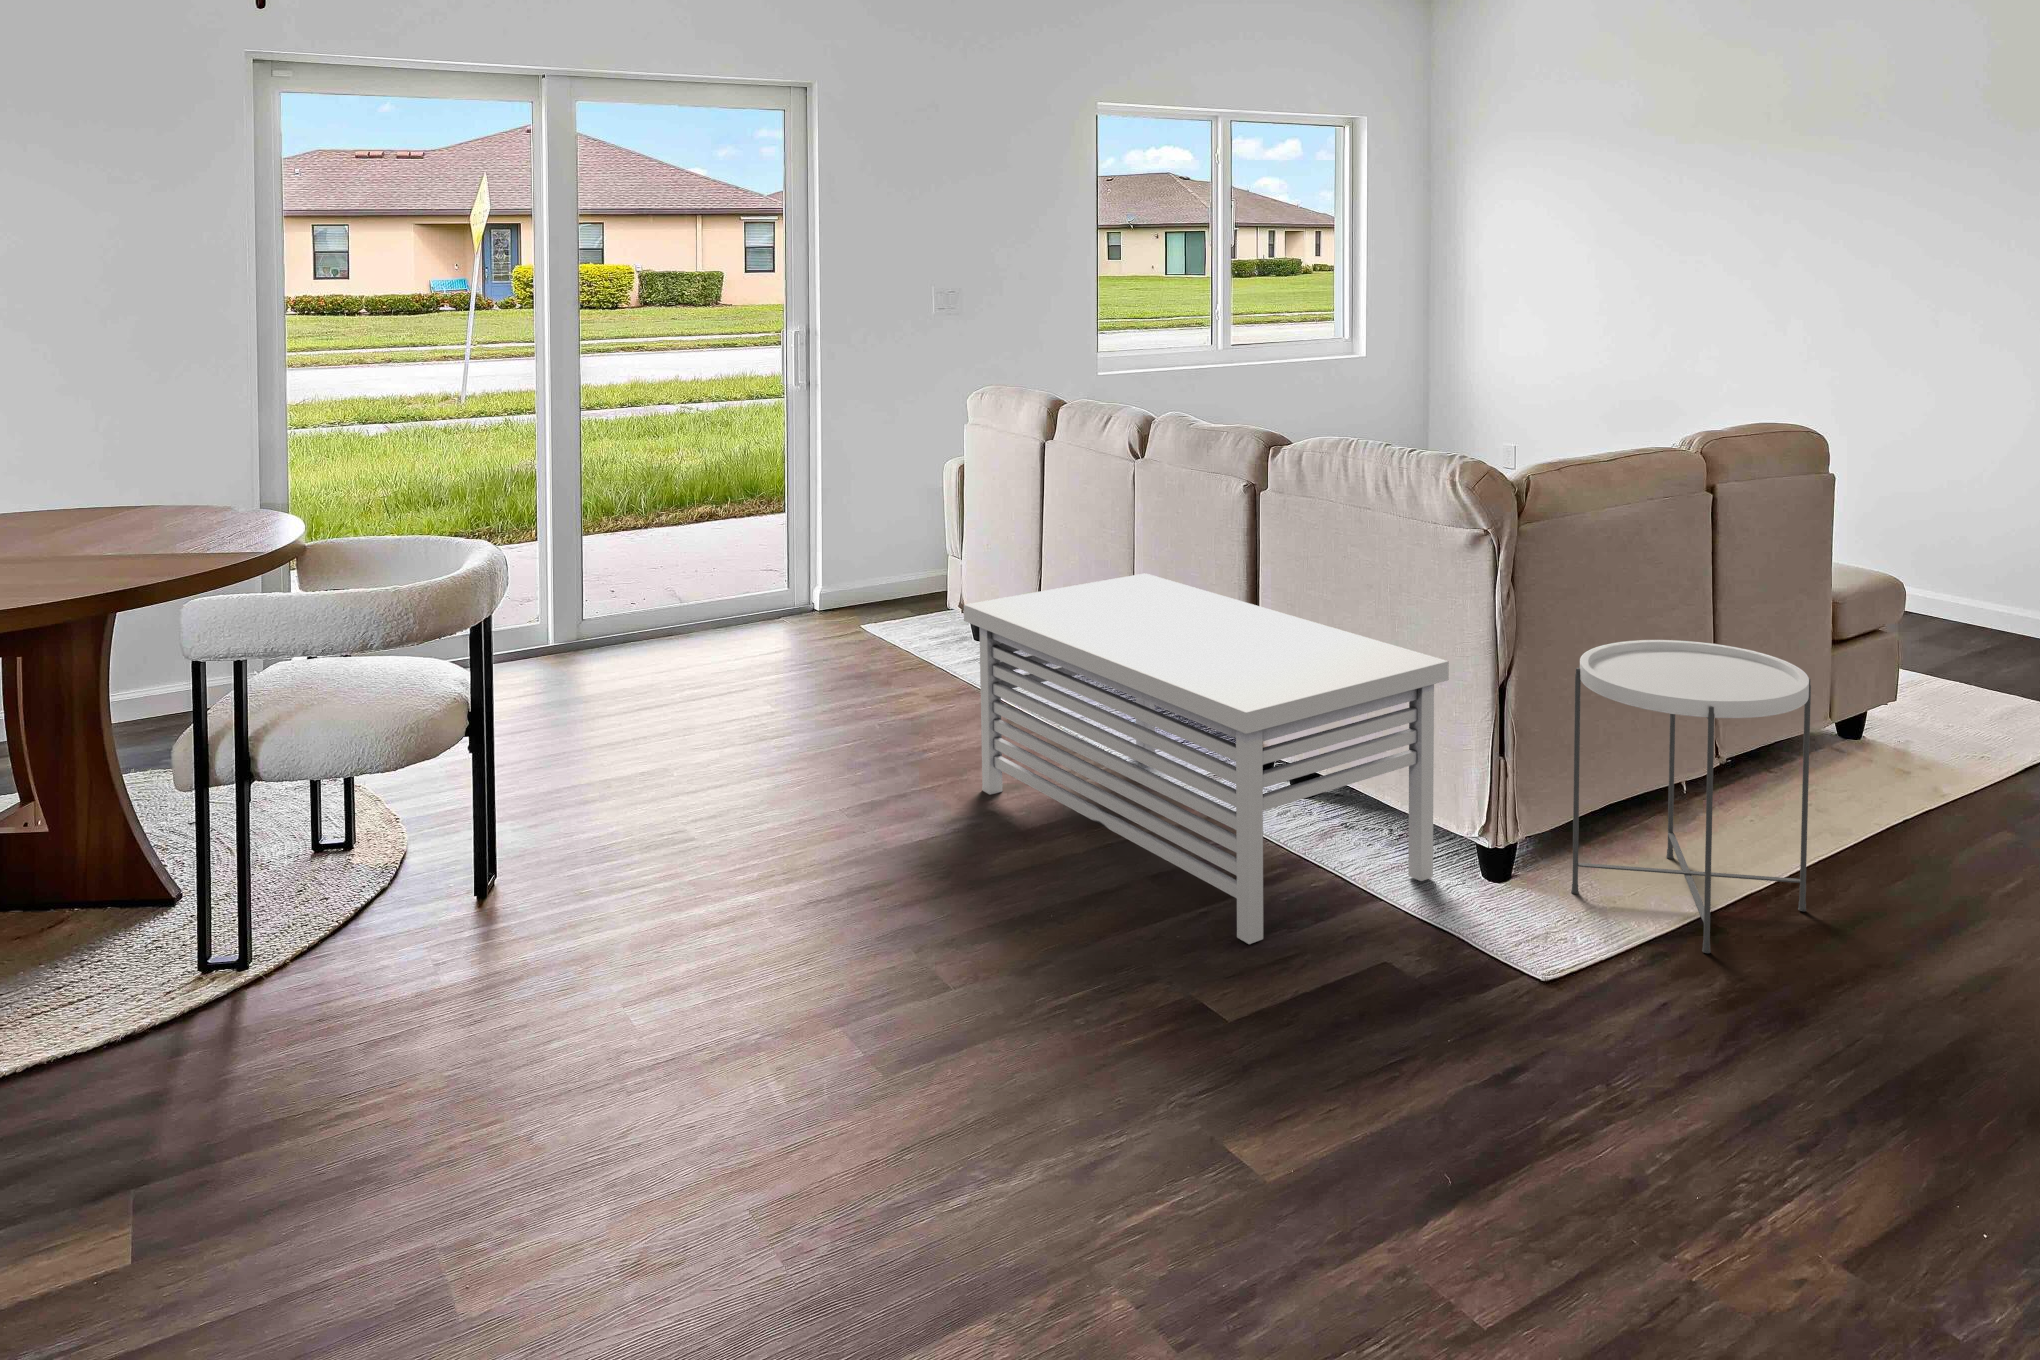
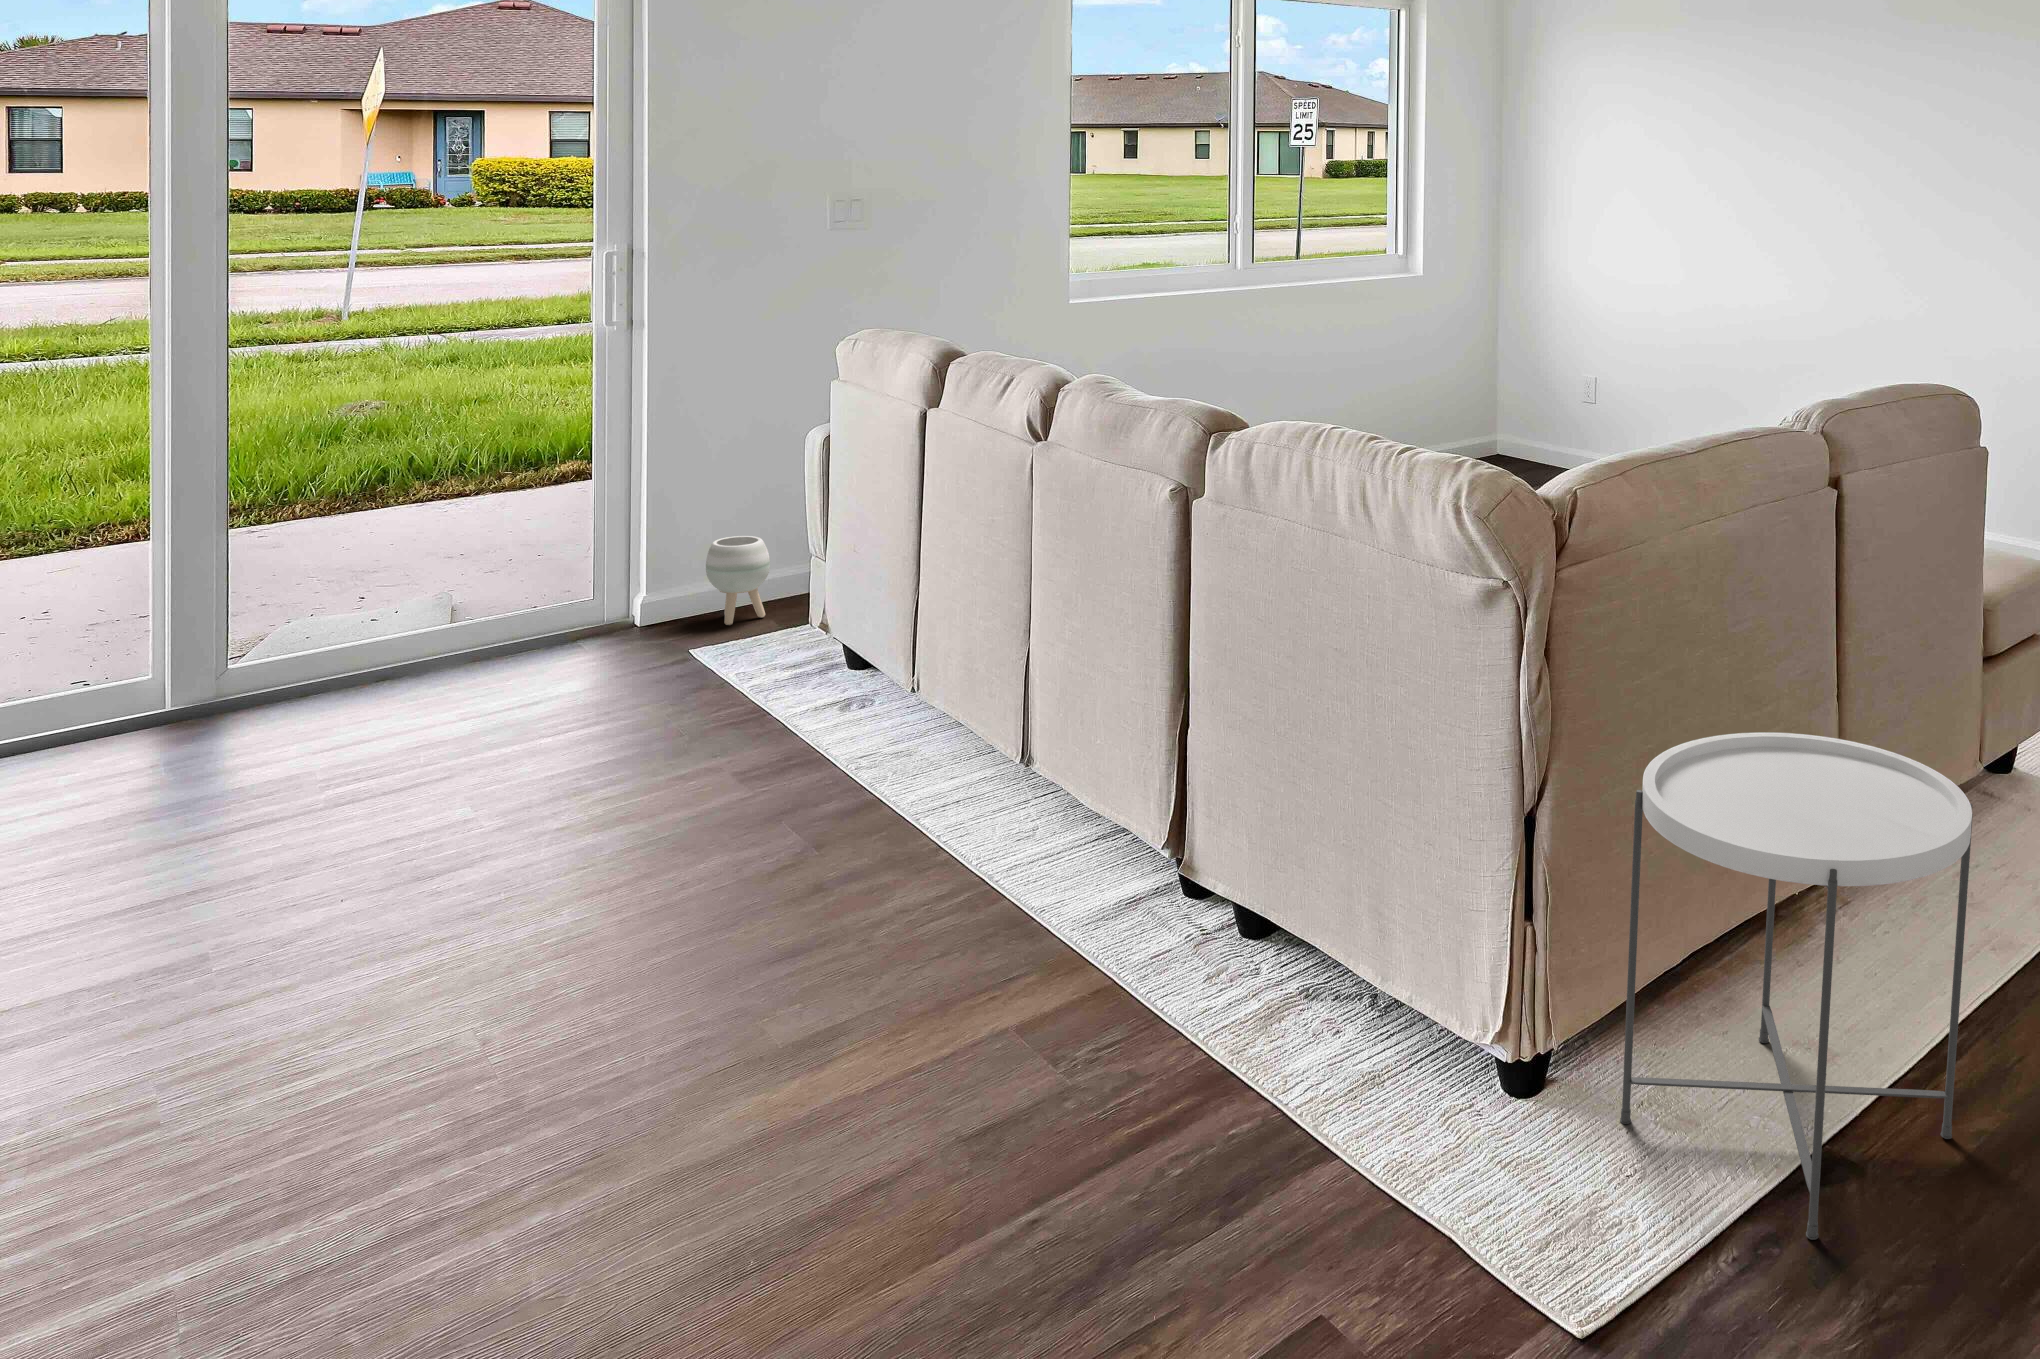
planter: none [865,543,906,606] -> present [706,536,770,625]
storage bench: present [964,573,1449,944] -> none [719,611,1448,1279]

